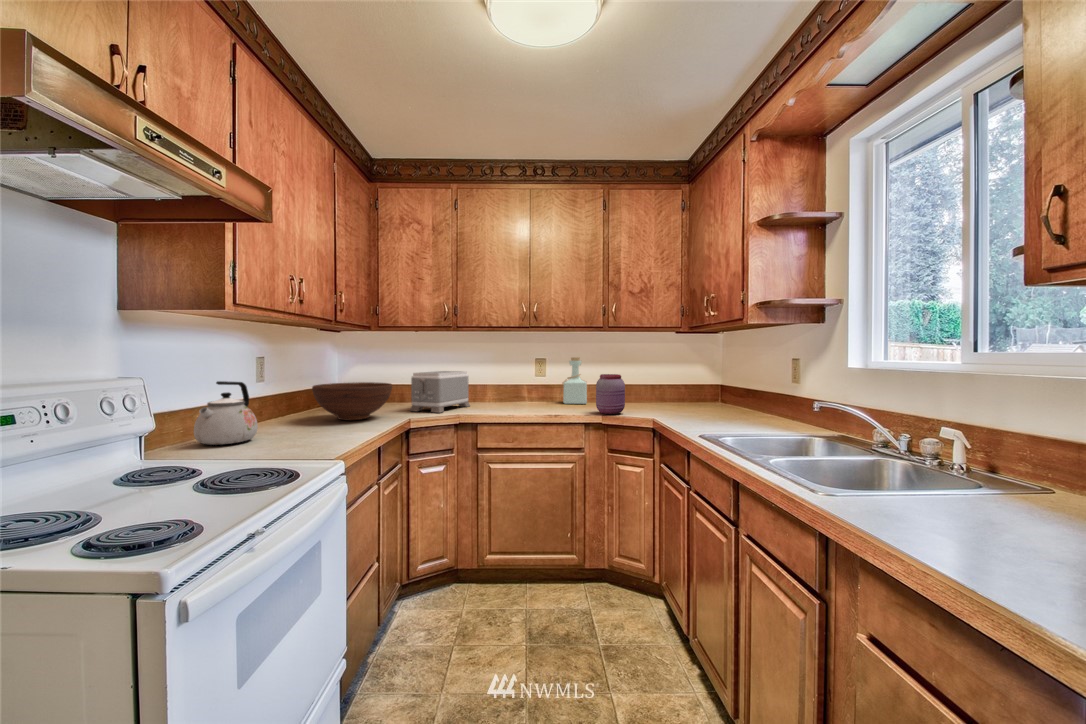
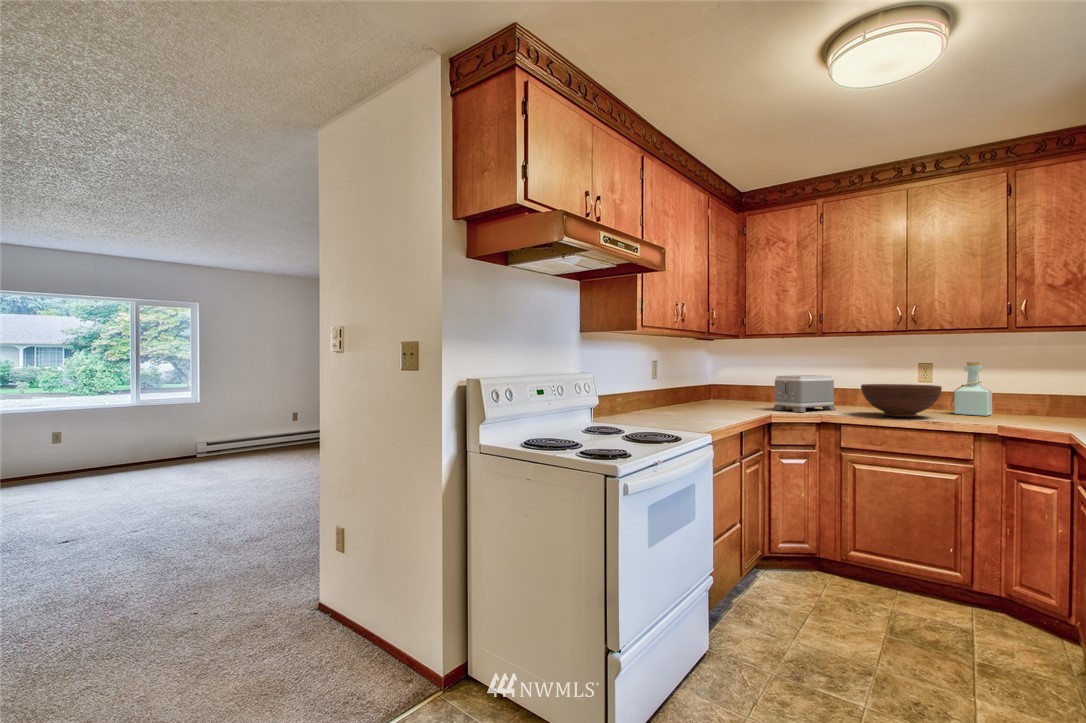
jar: present [596,374,625,414] -> none [990,381,1034,426]
kettle: present [194,381,258,445] -> none [626,376,661,417]
fruit bowl: present [312,382,392,420] -> present [861,384,942,417]

